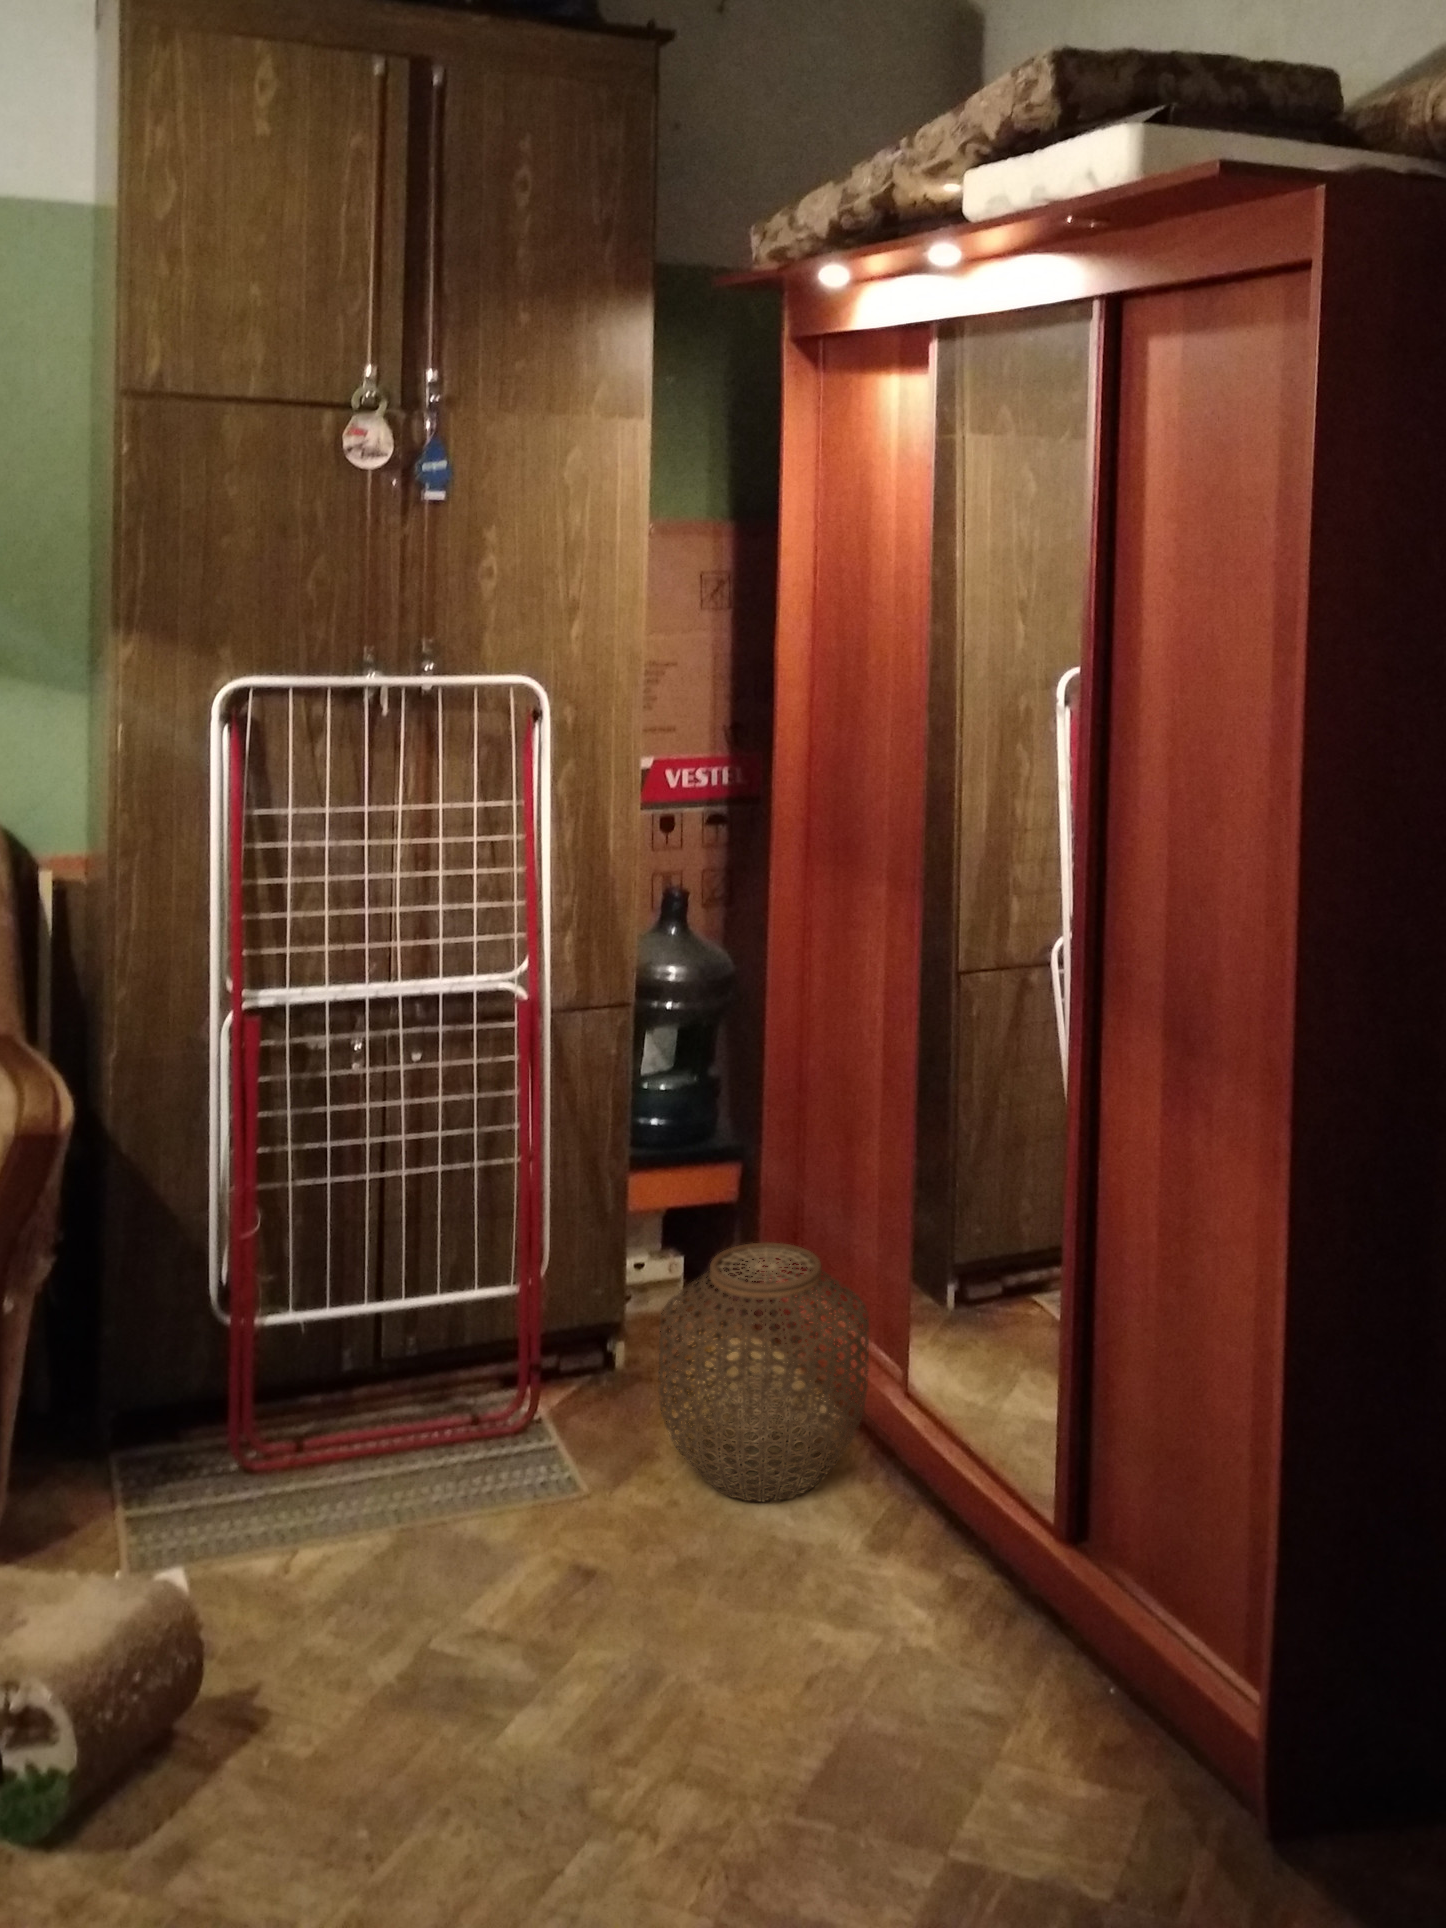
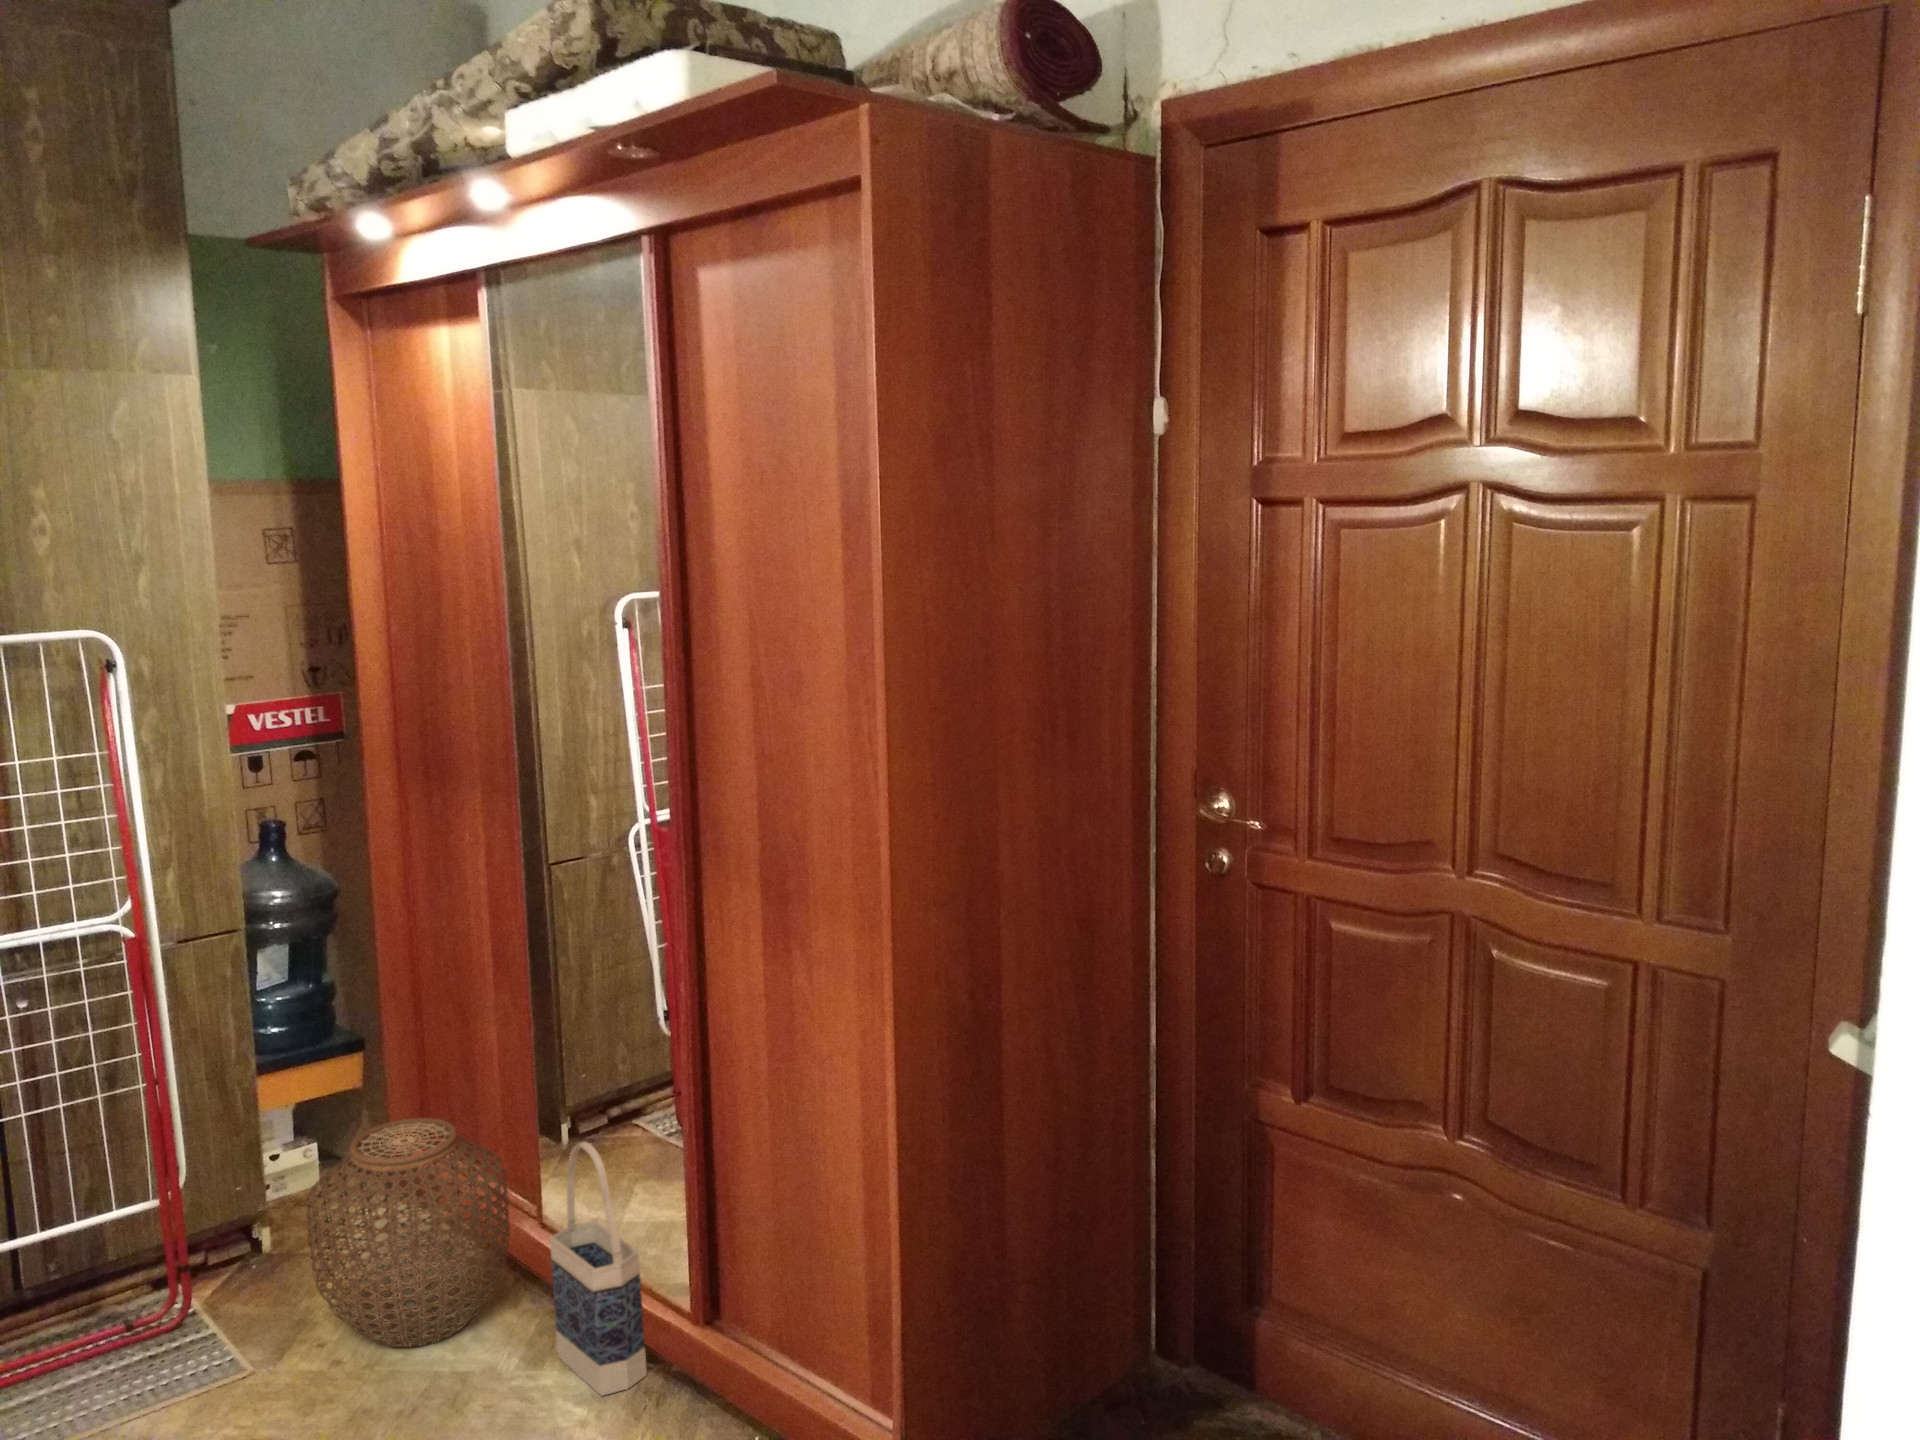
bag: none [902,1301,999,1602] -> present [550,1142,647,1395]

